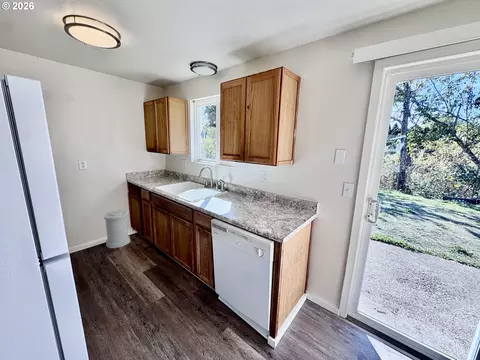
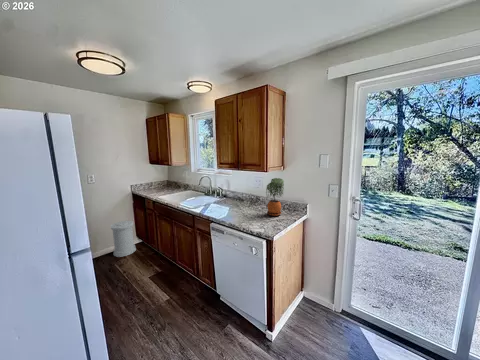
potted plant: none [272,173,294,214] -> present [266,178,284,216]

